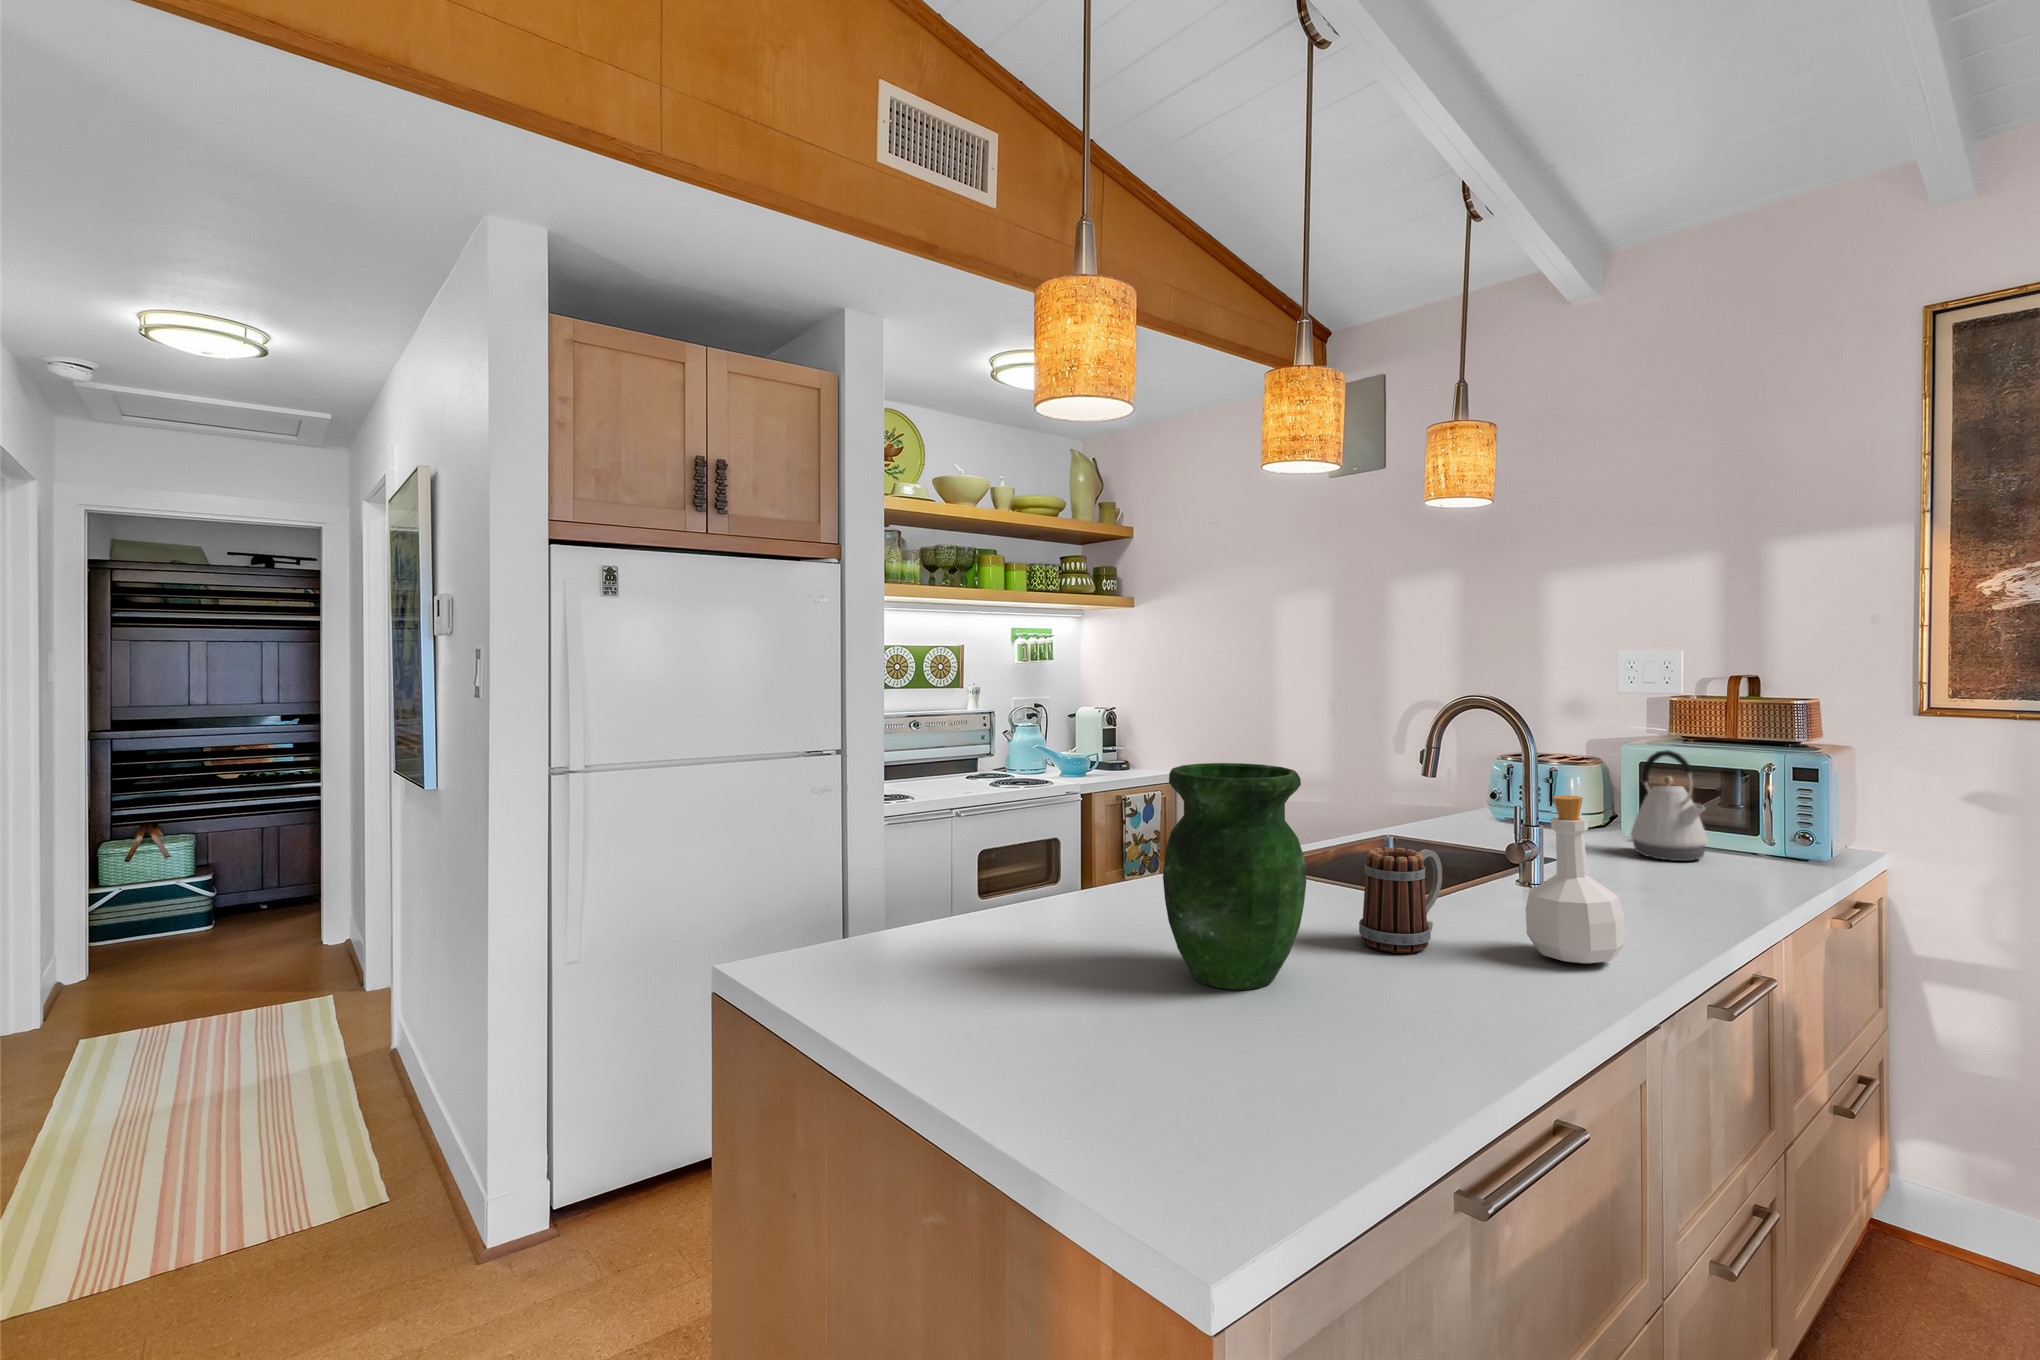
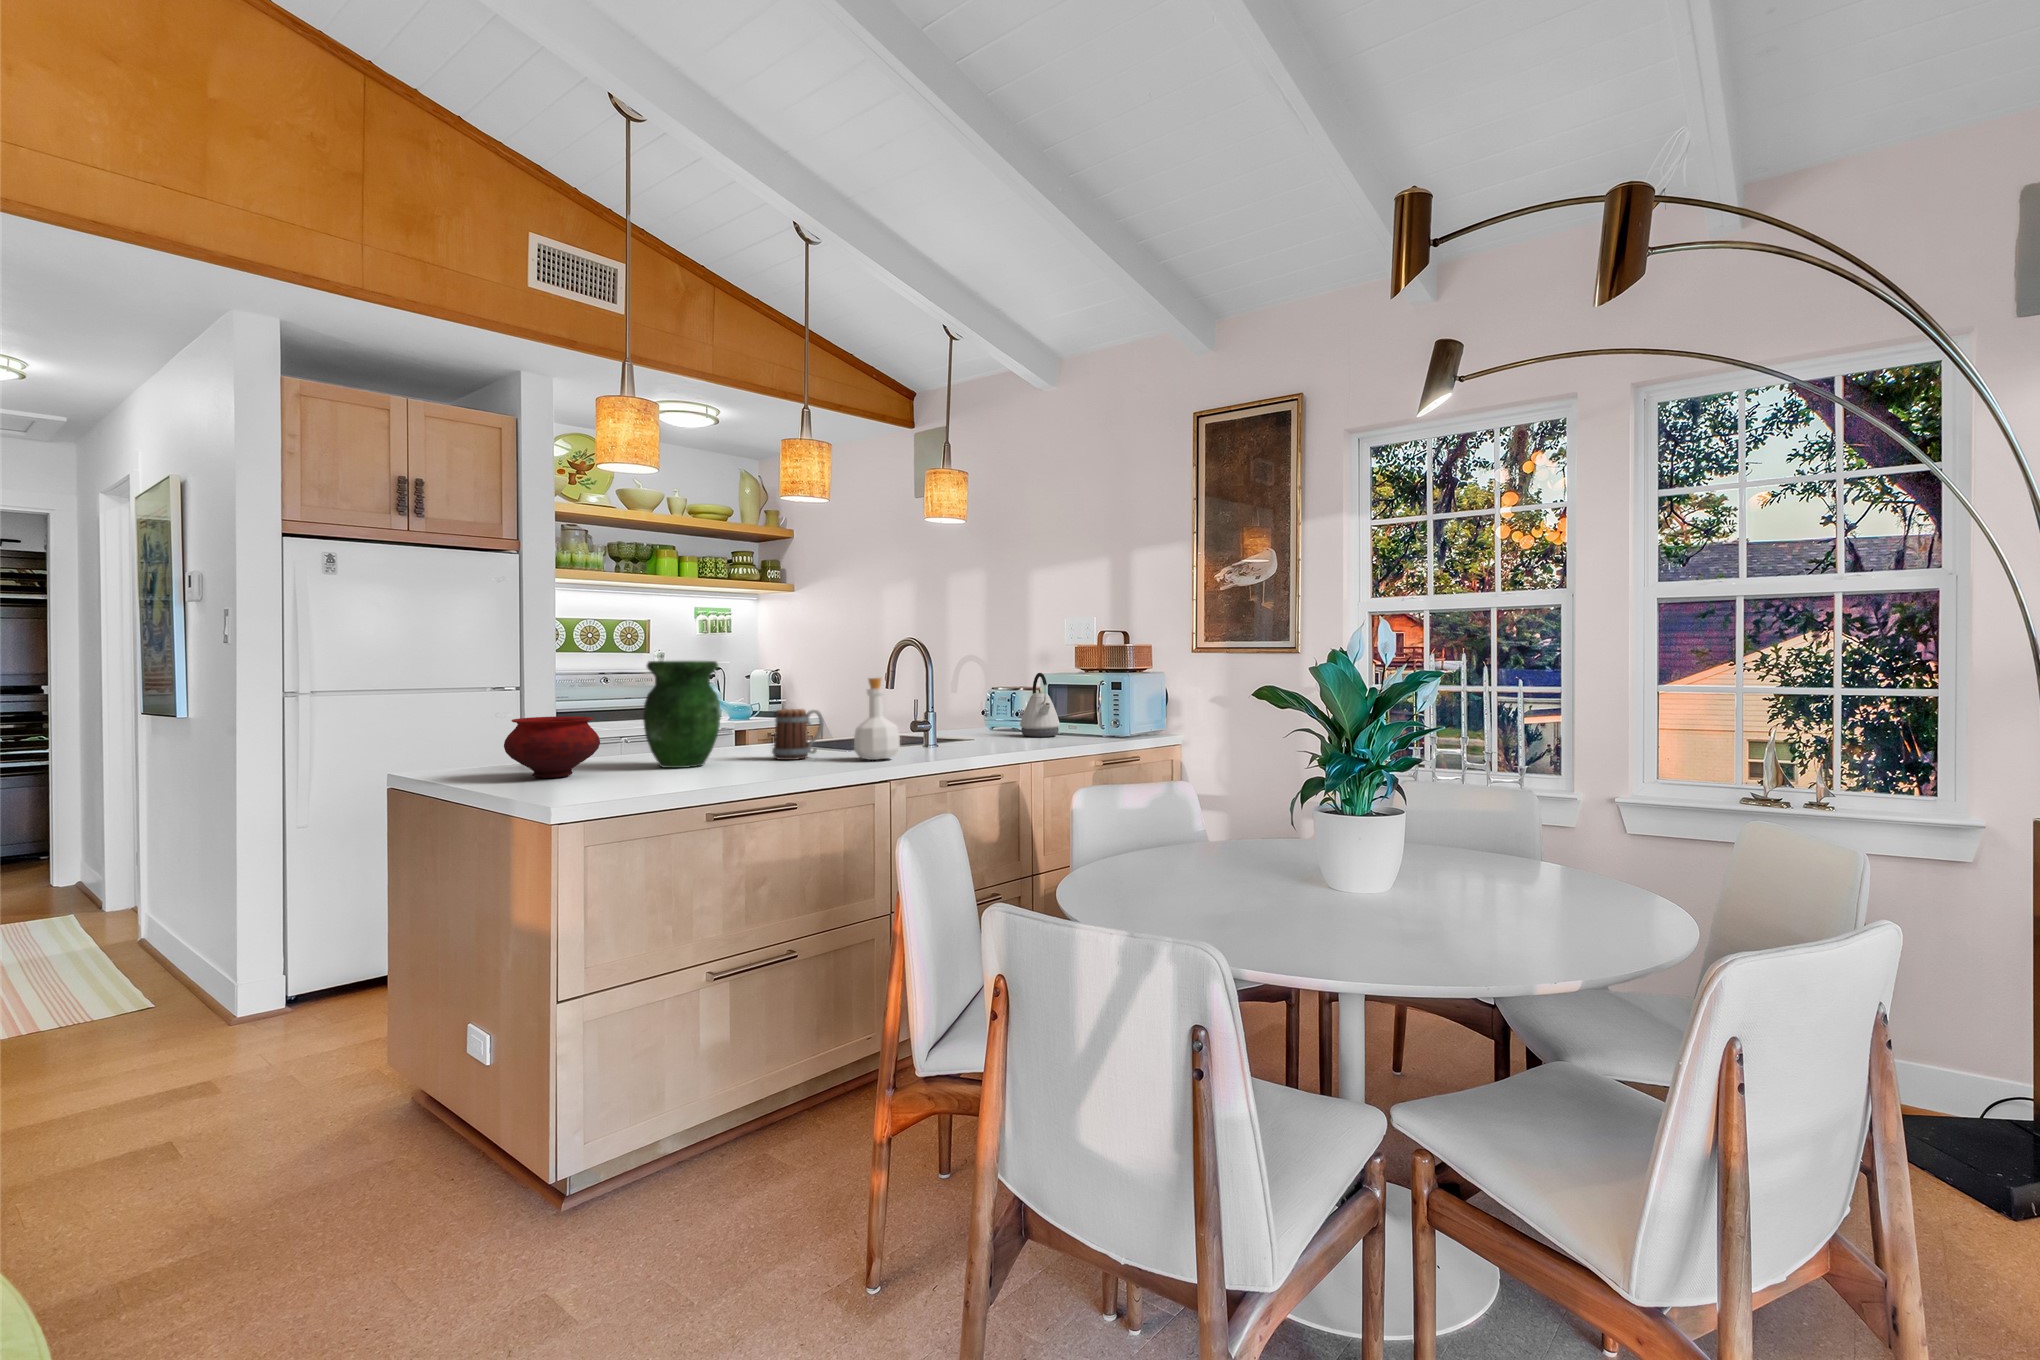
bowl: none [946,891,1126,1043] -> present [504,716,600,778]

